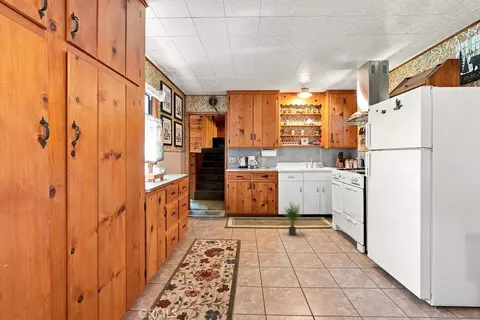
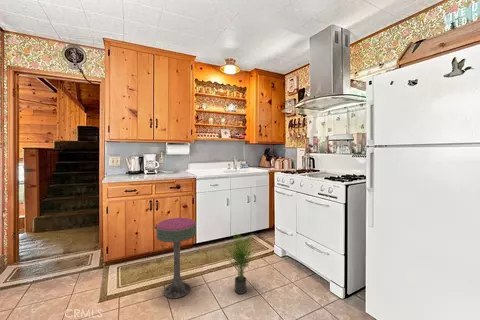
bar stool: none [248,191,269,231] -> present [156,218,196,298]

